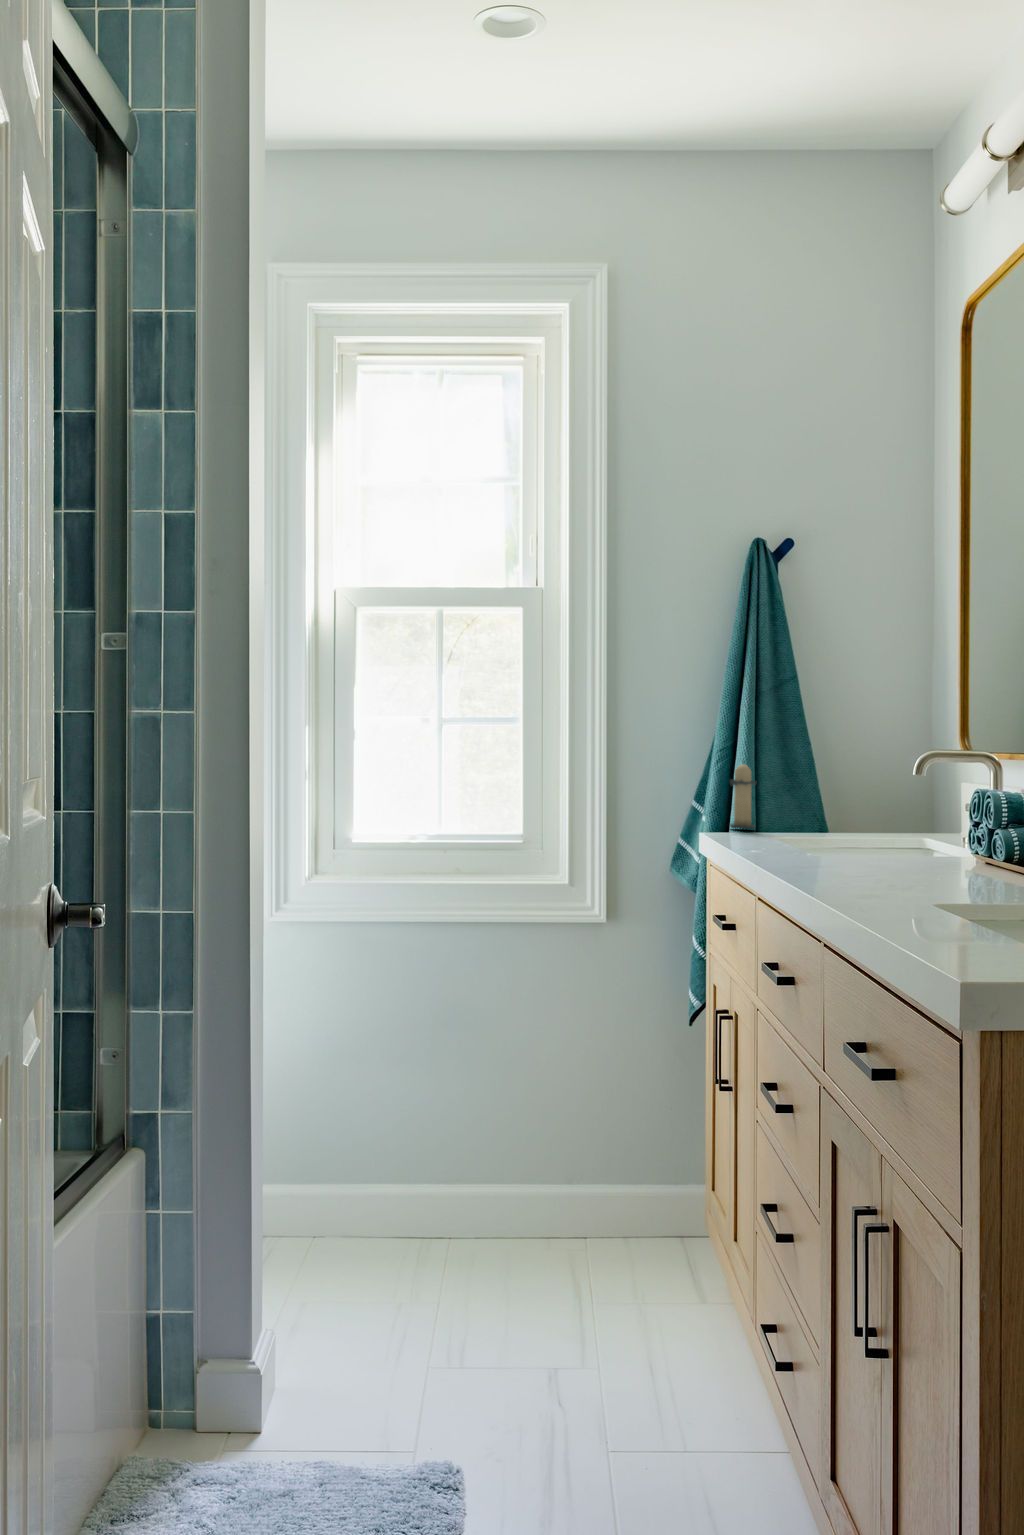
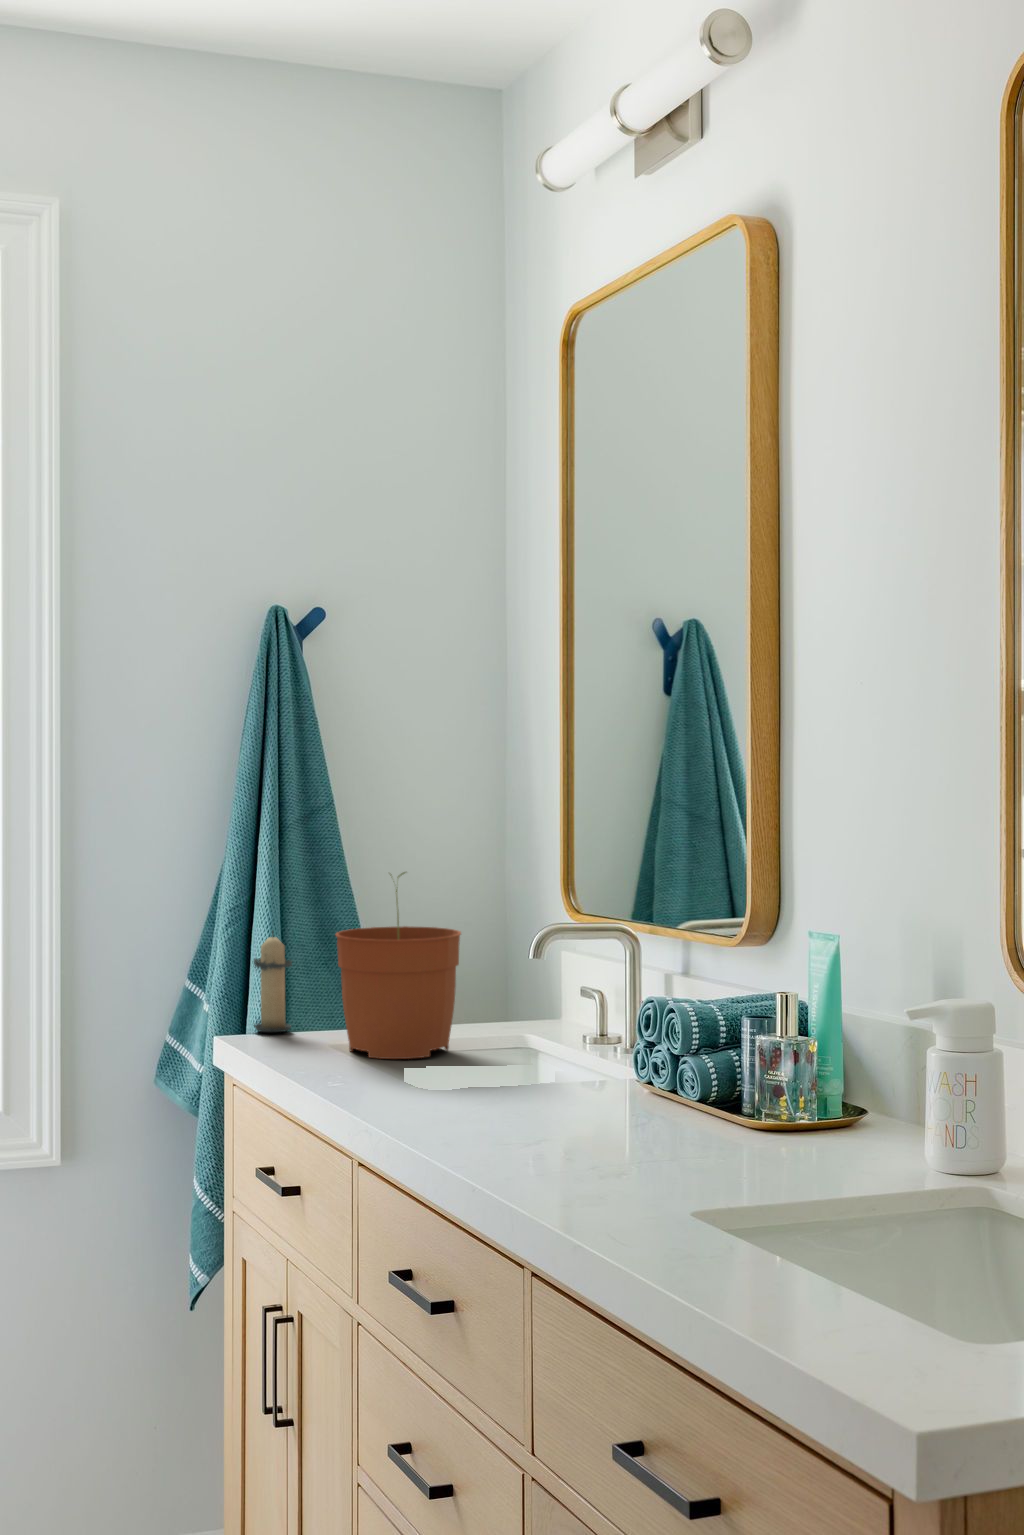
plant pot: none [775,715,866,842] -> present [336,872,461,1059]

